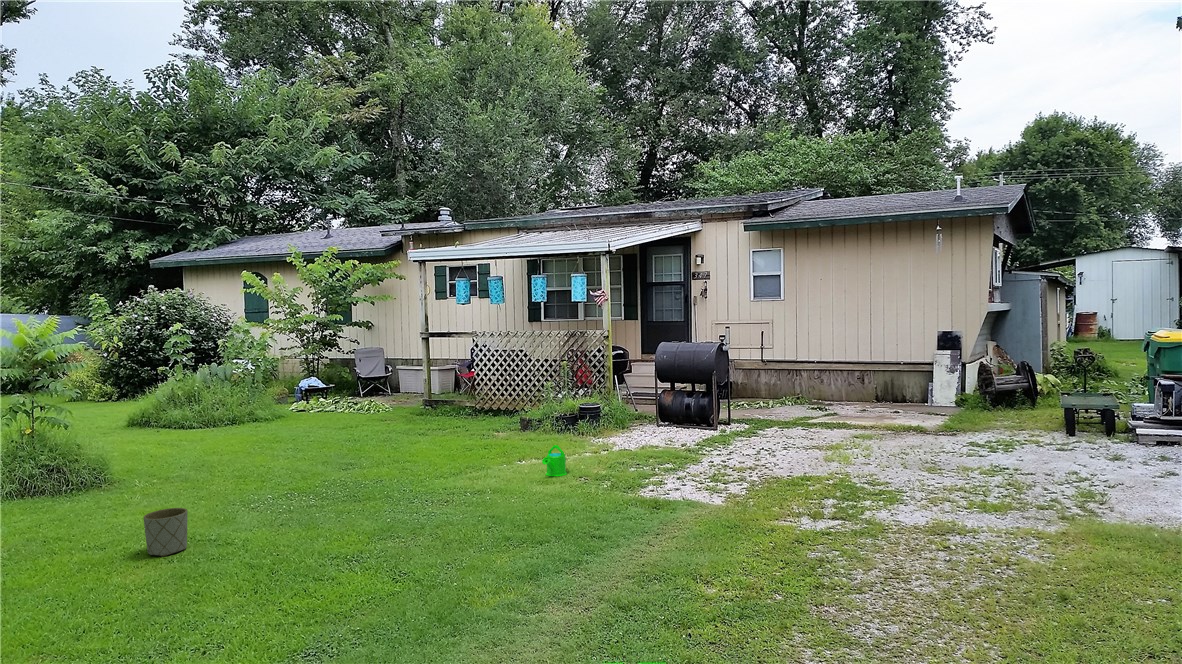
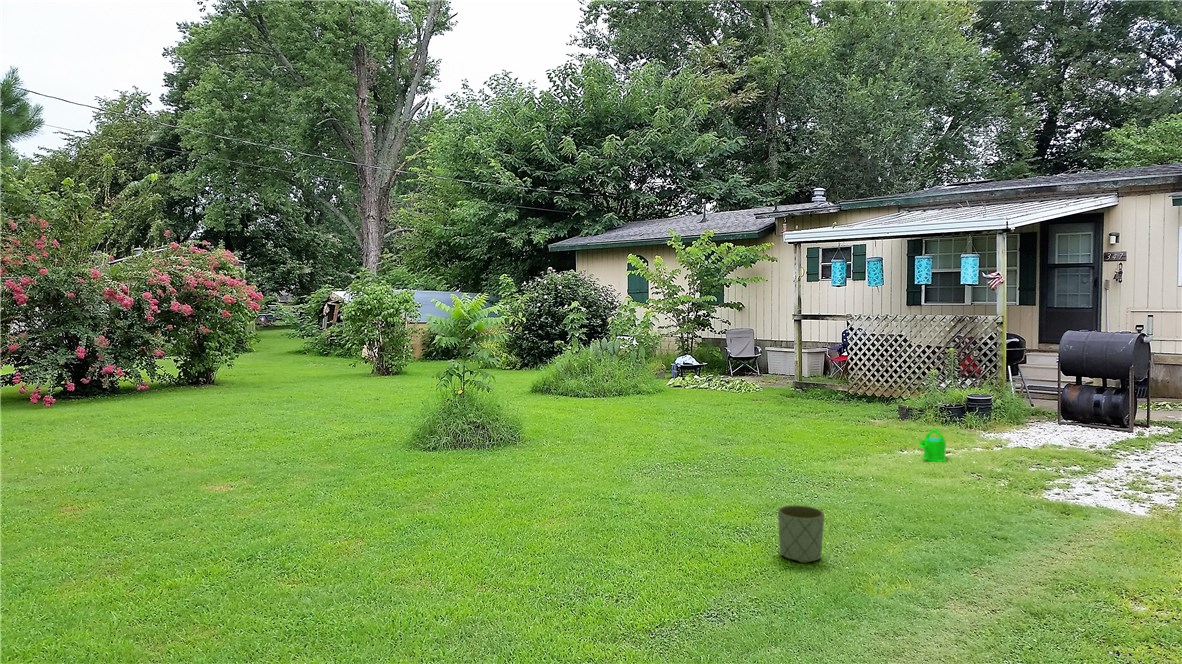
planter: present [144,508,187,557] -> present [778,505,824,563]

